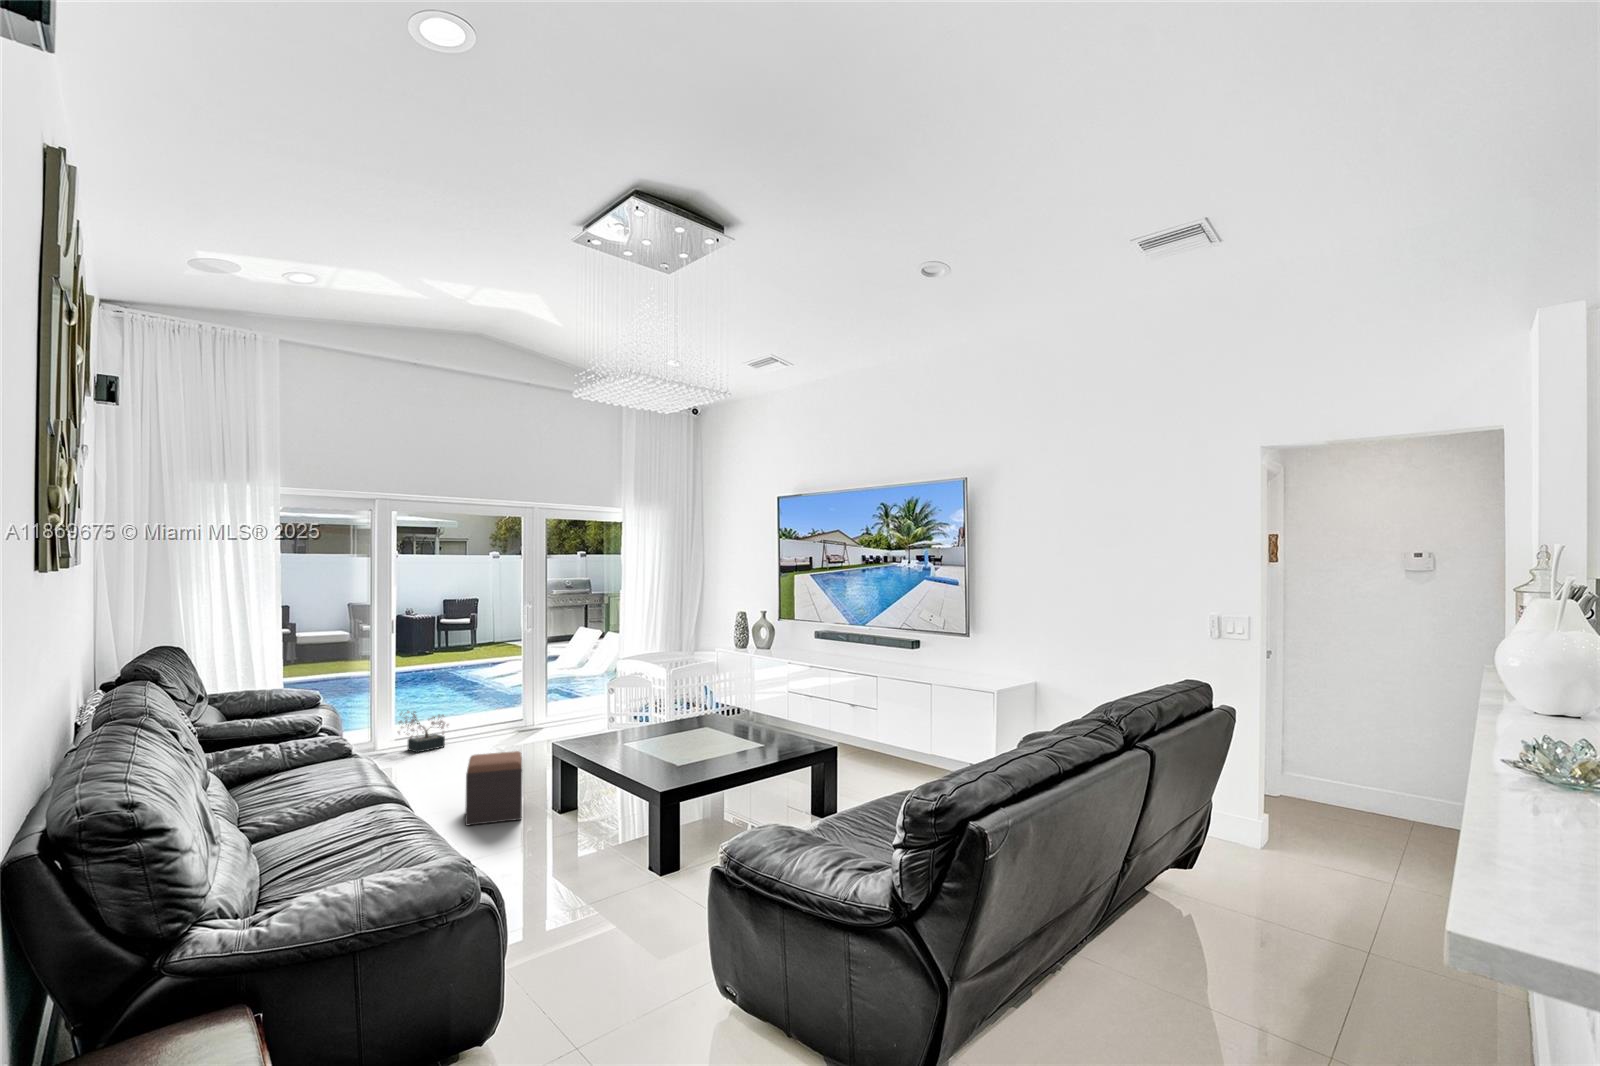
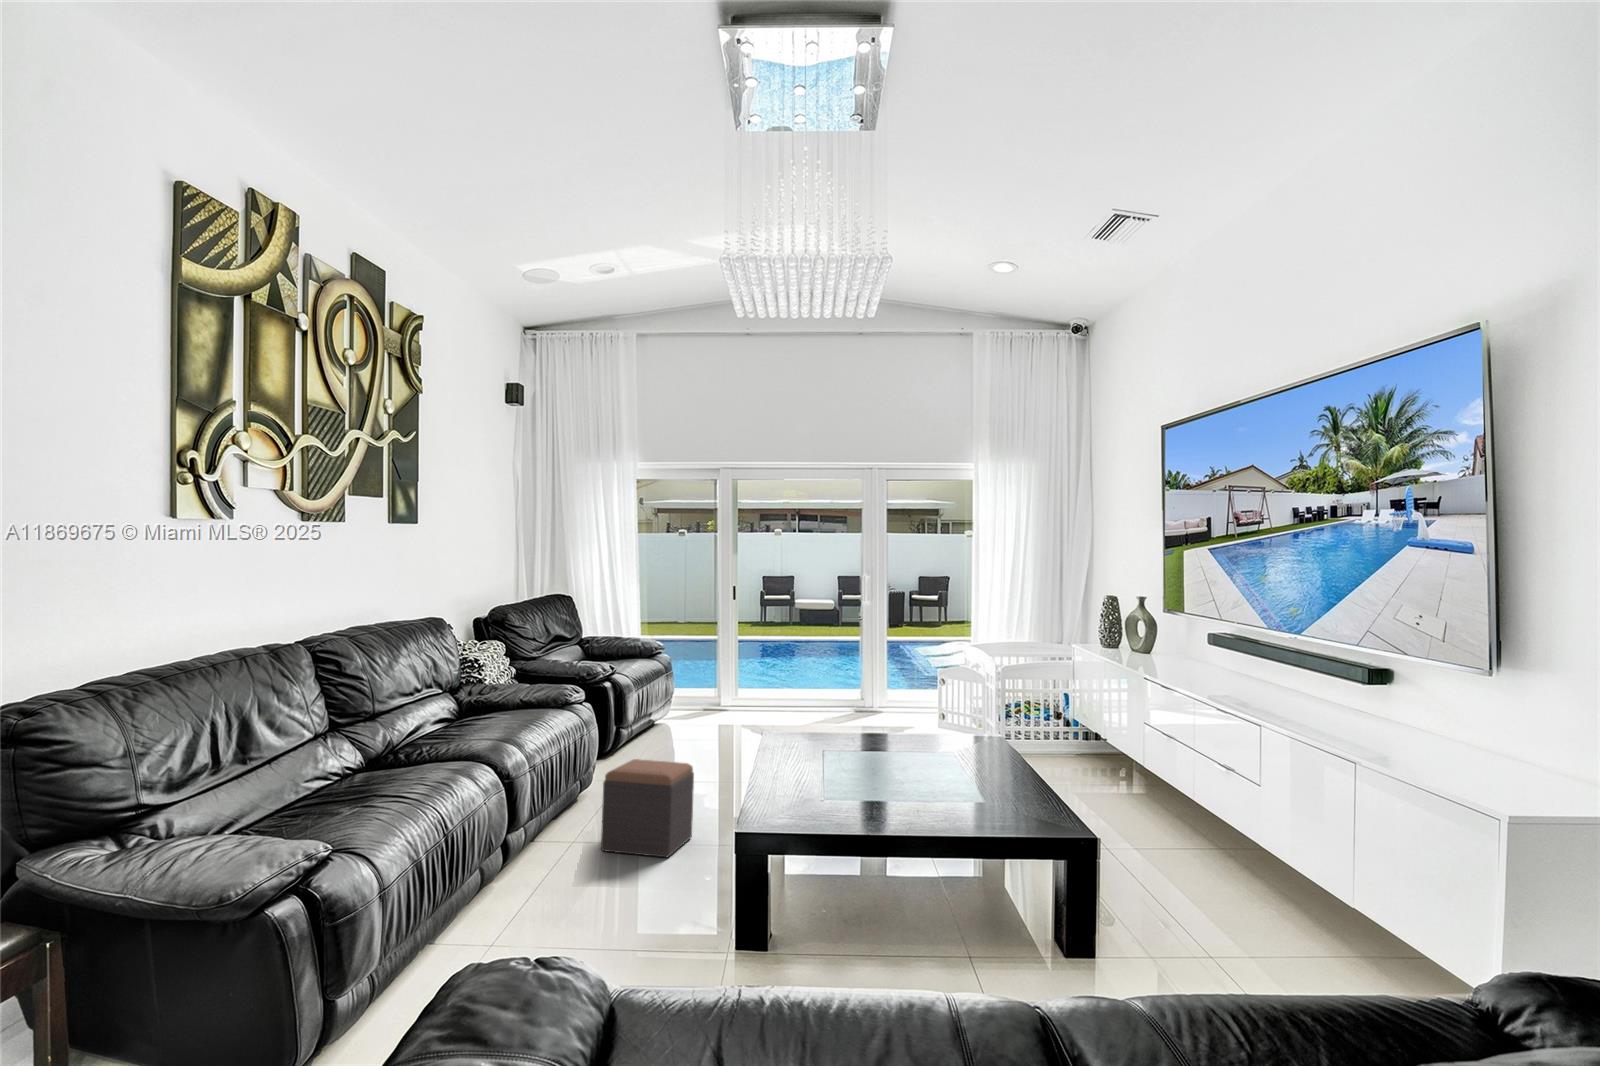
decorative plant: present [399,711,449,753] -> none [638,704,700,758]

